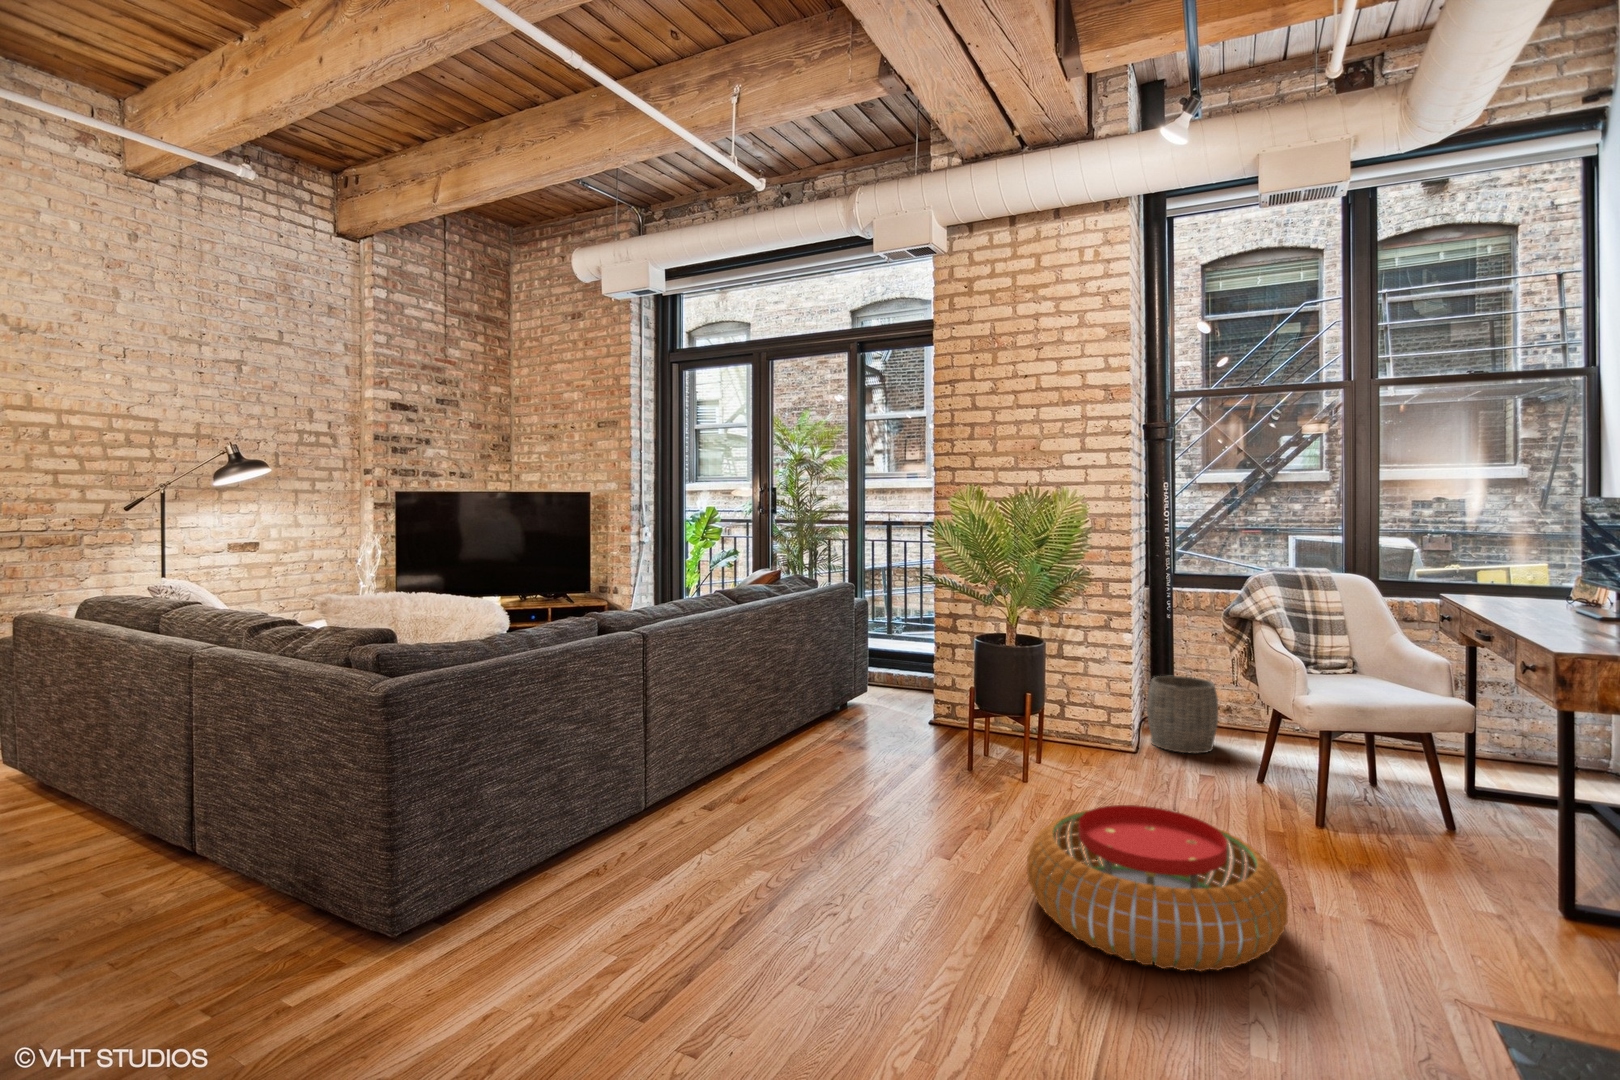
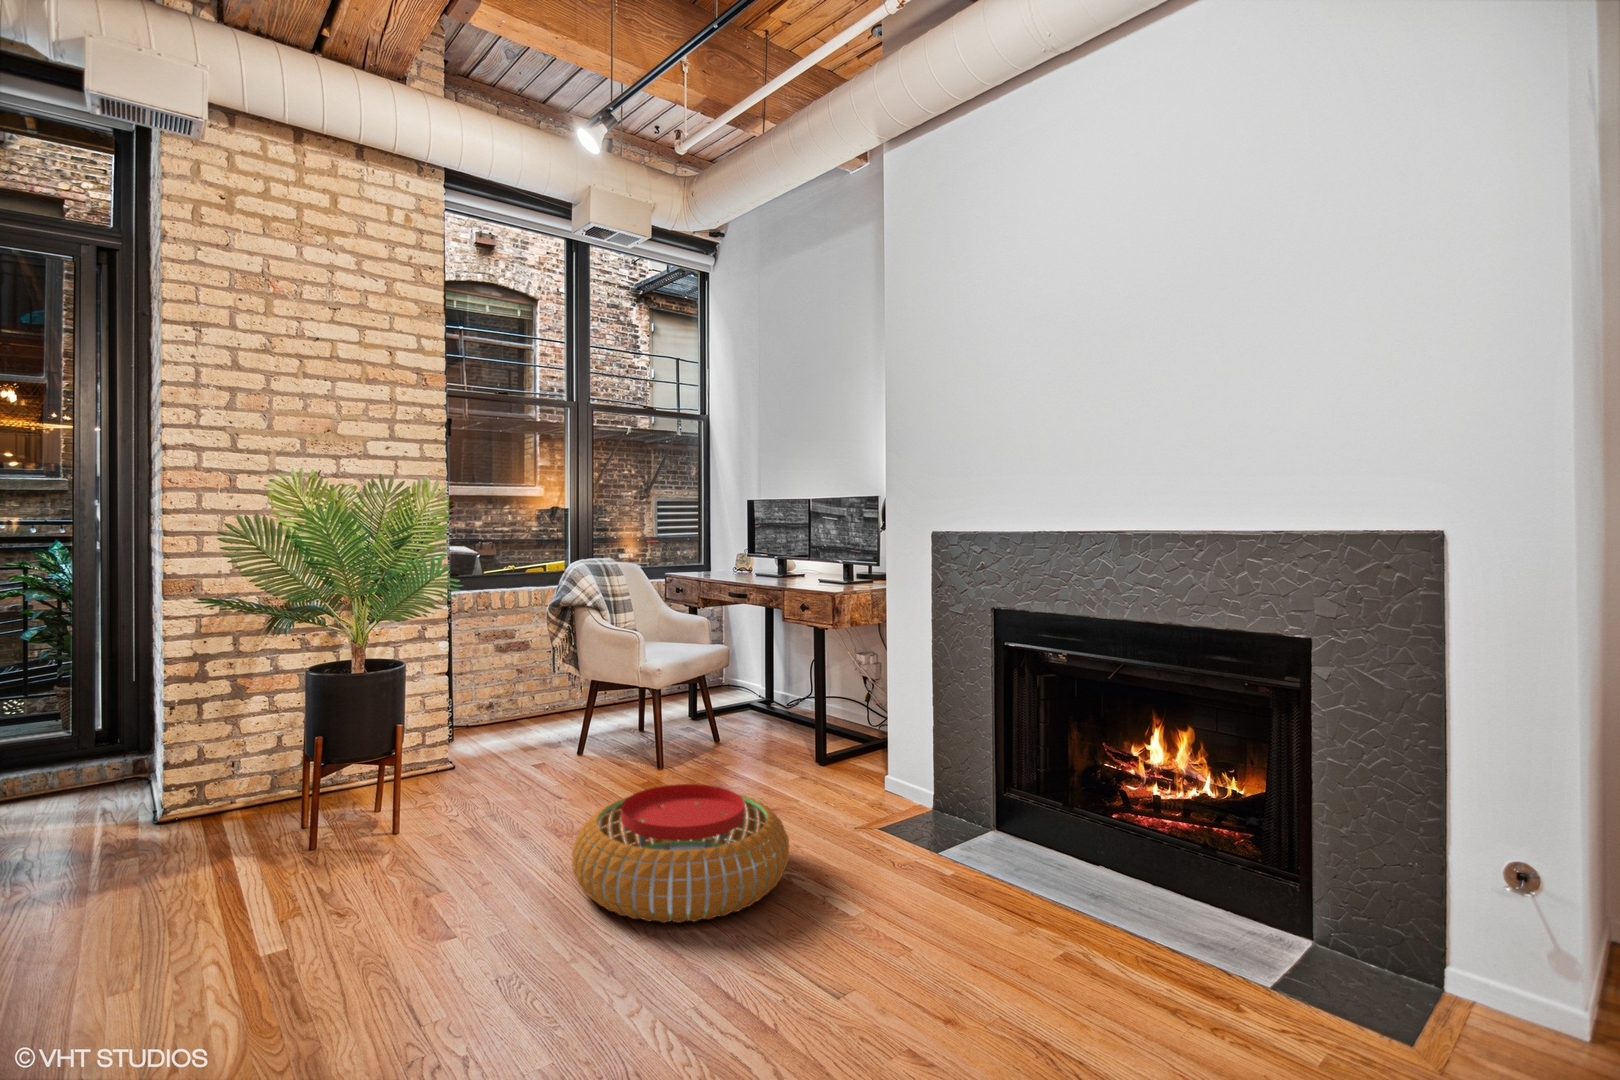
woven basket: present [1147,676,1218,754] -> none [447,678,516,756]

